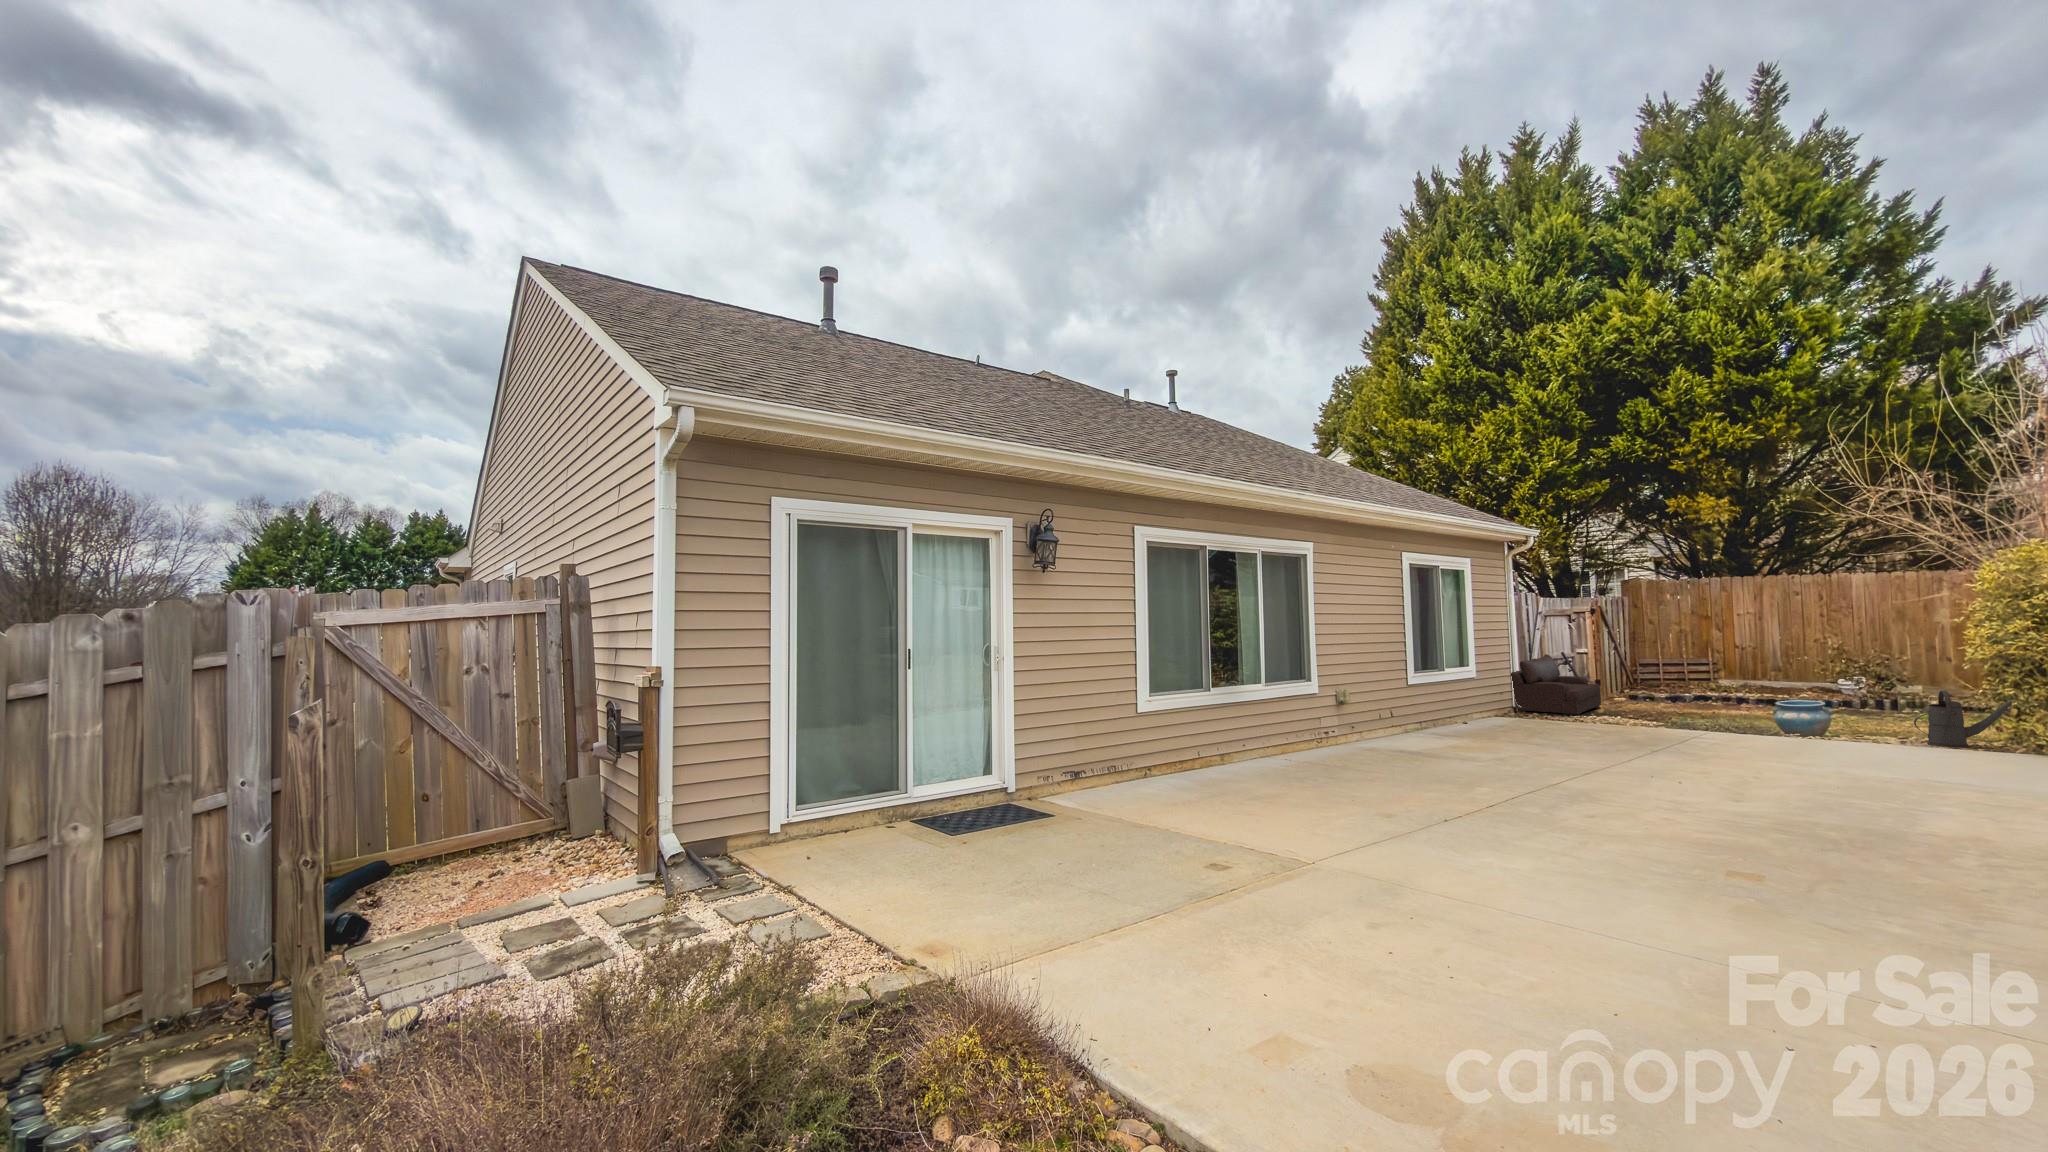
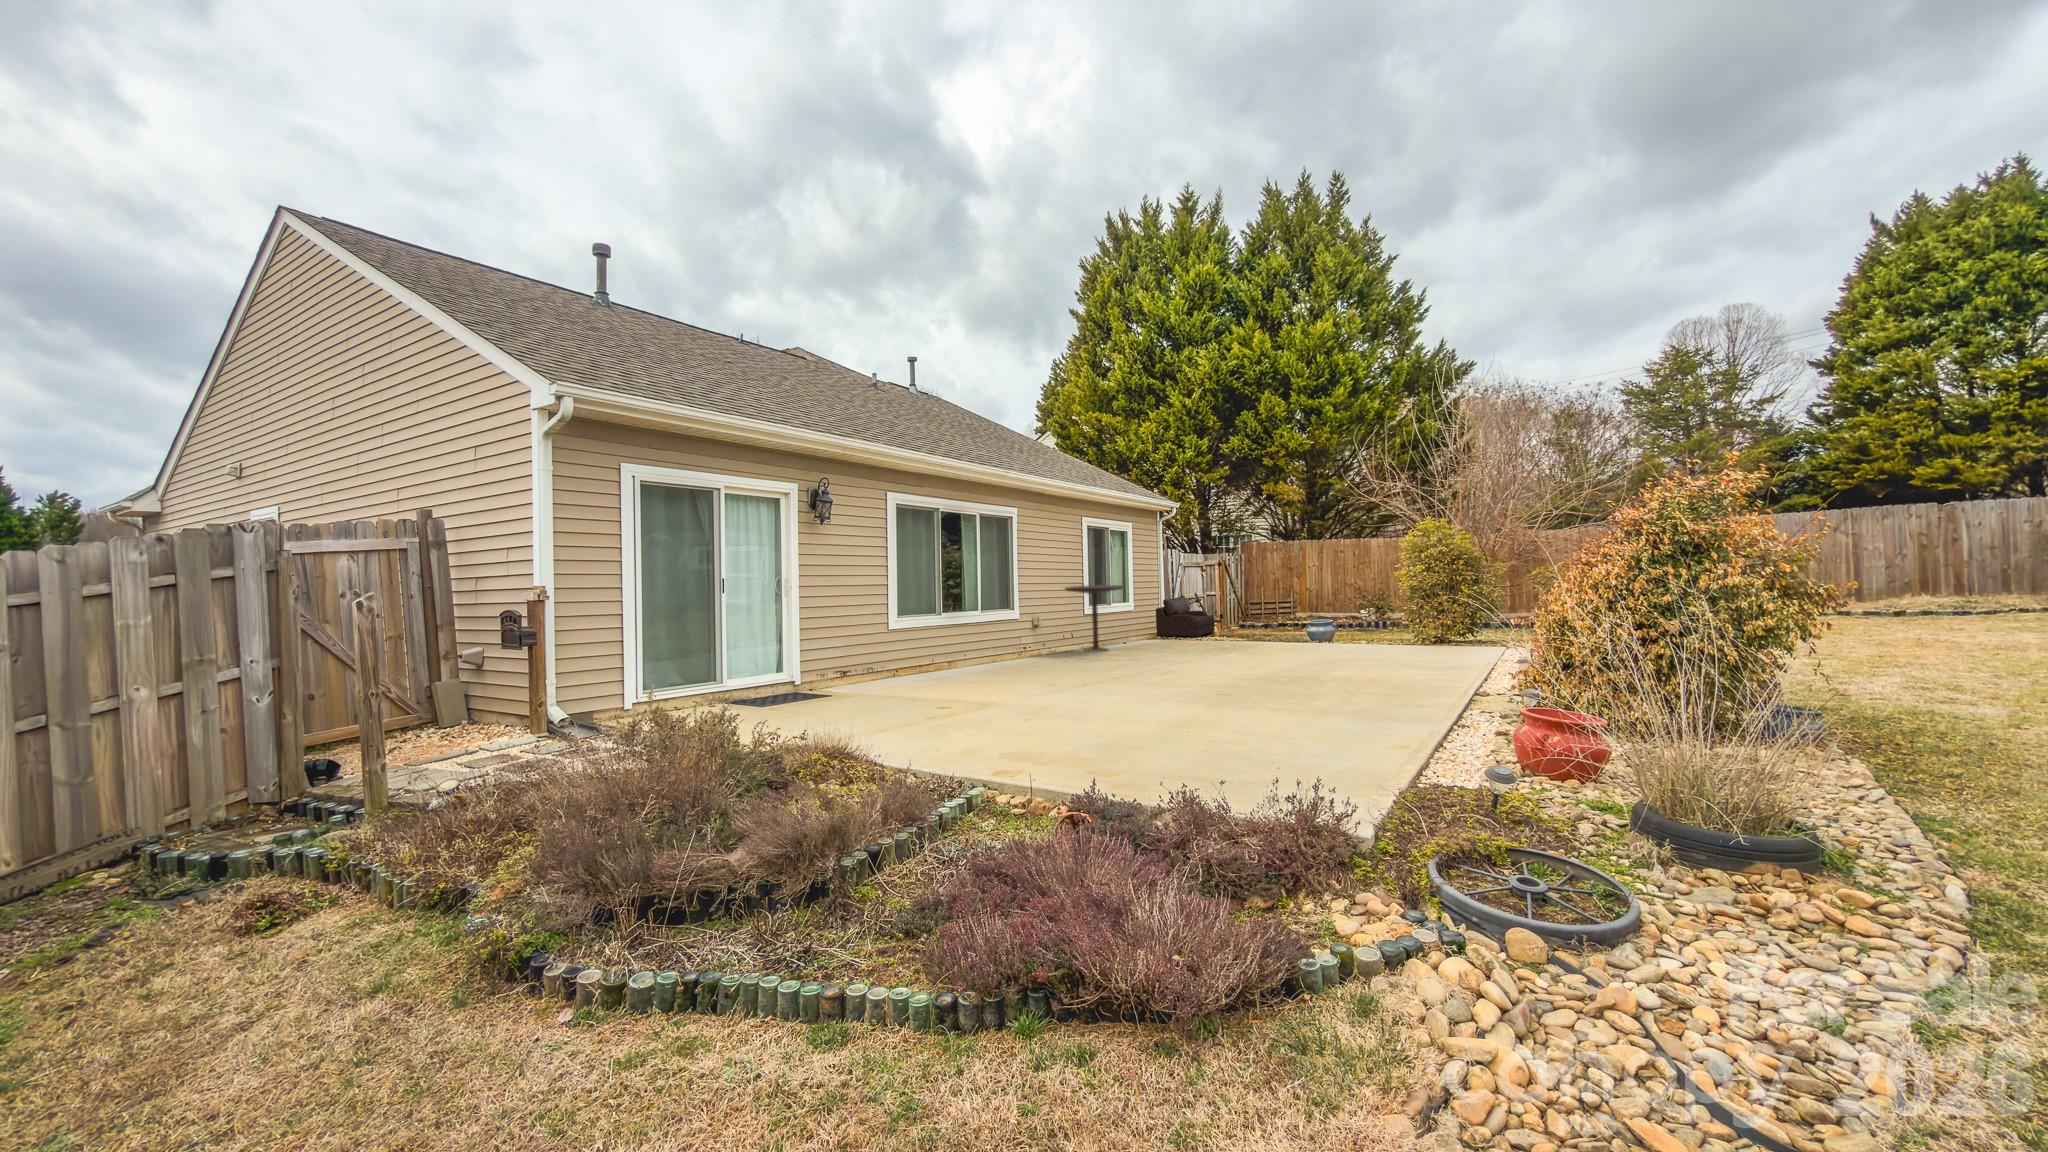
pedestal table: none [1378,644,1469,738] -> present [1065,585,1123,652]
watering can: present [1914,691,2012,748] -> none [1372,610,1417,645]

